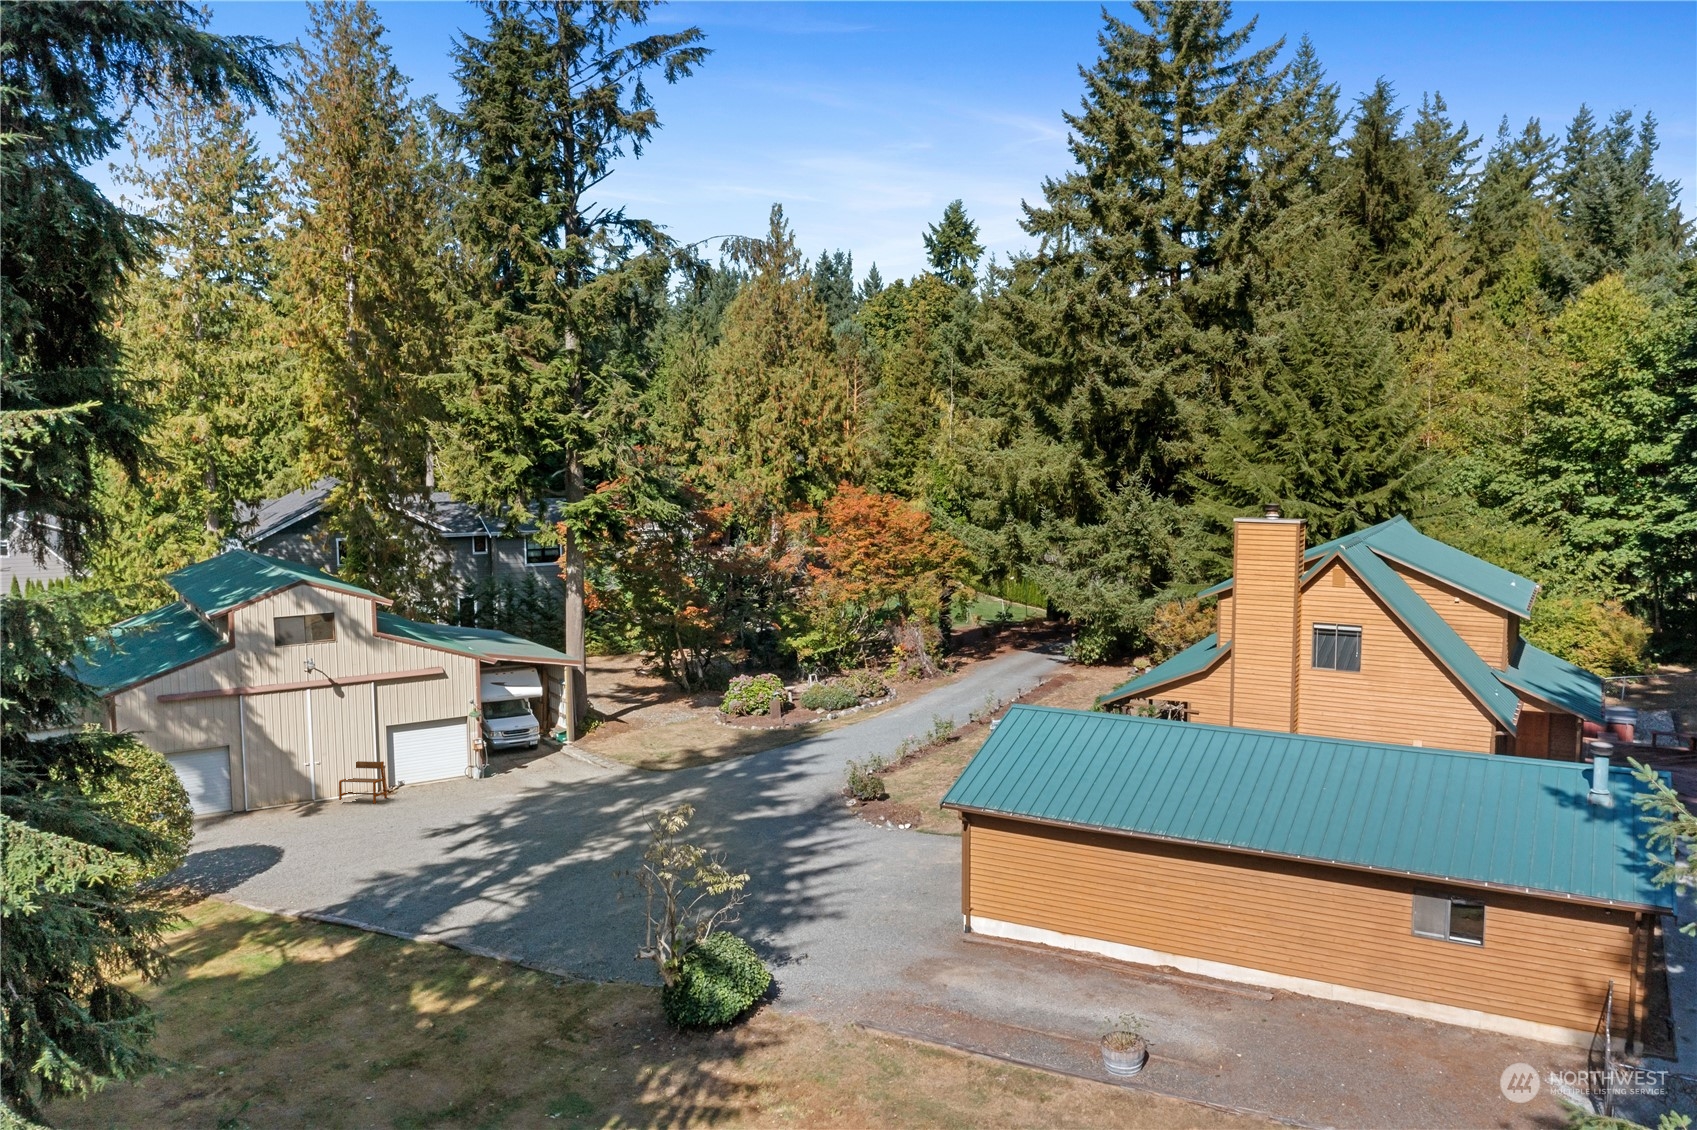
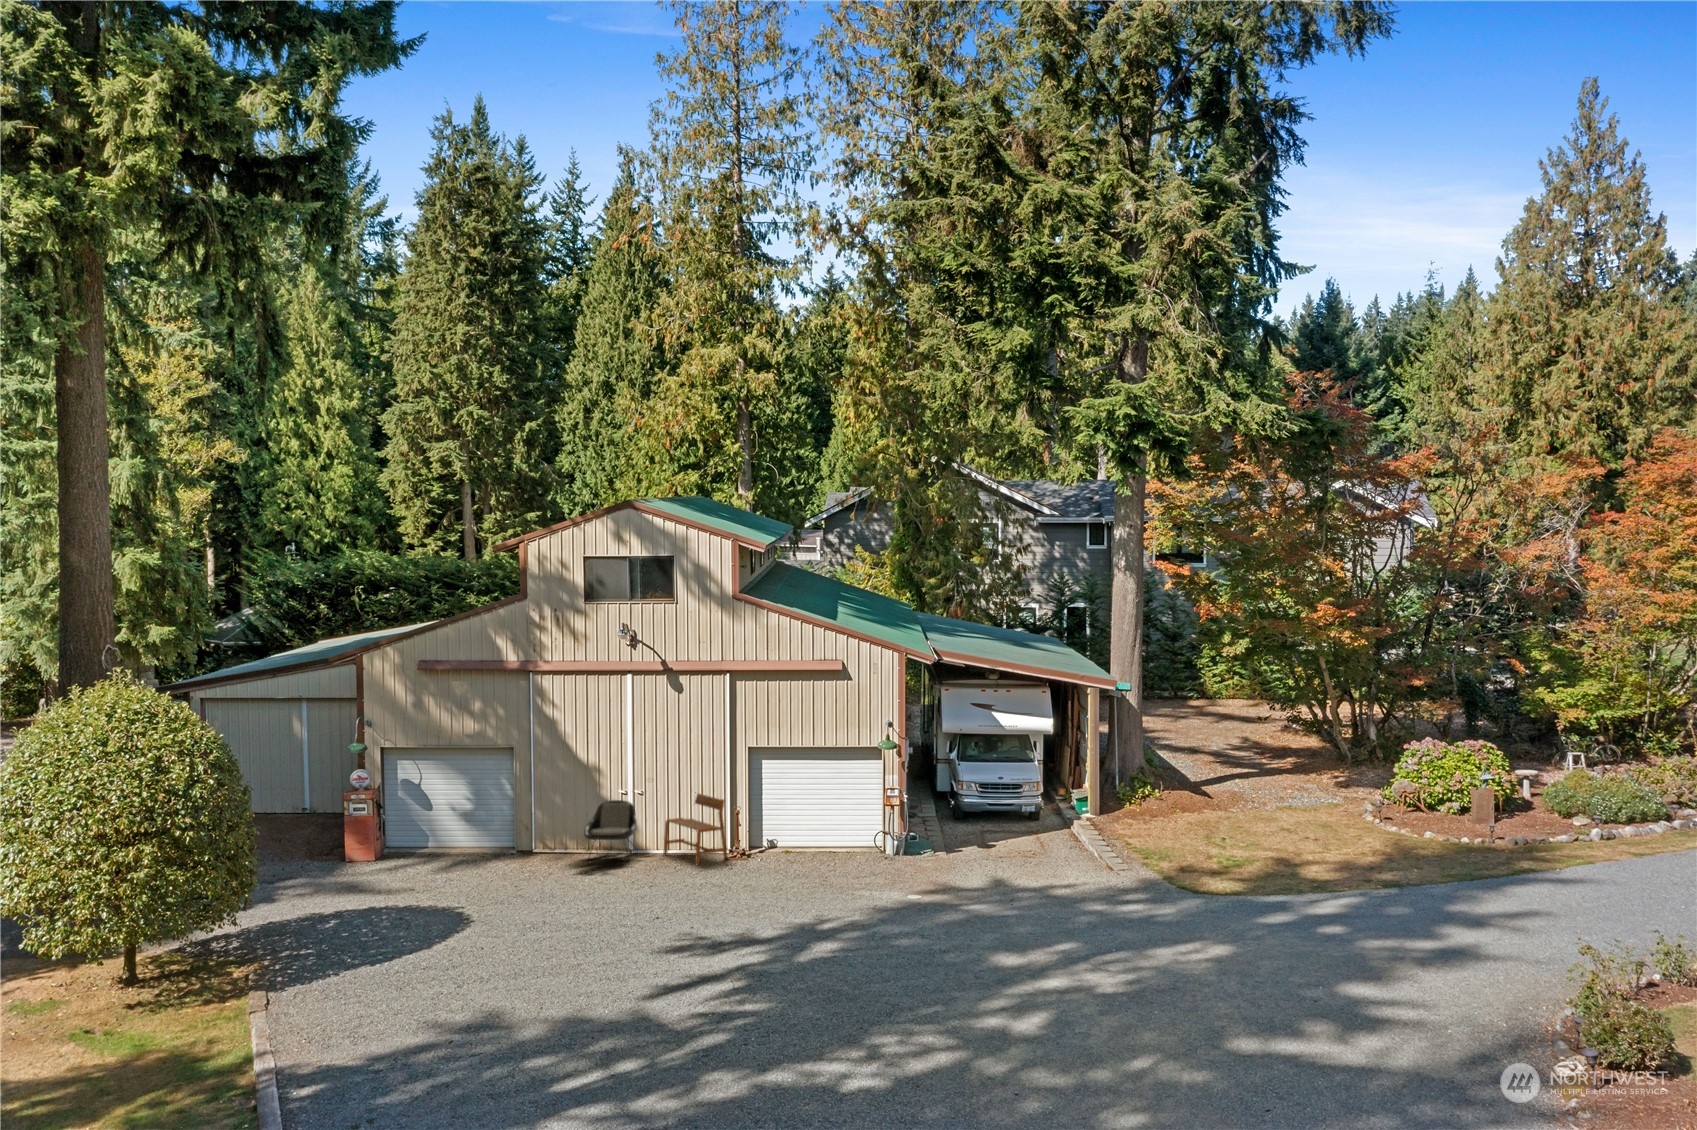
lounge chair: none [292,773,328,815] -> present [584,800,637,862]

